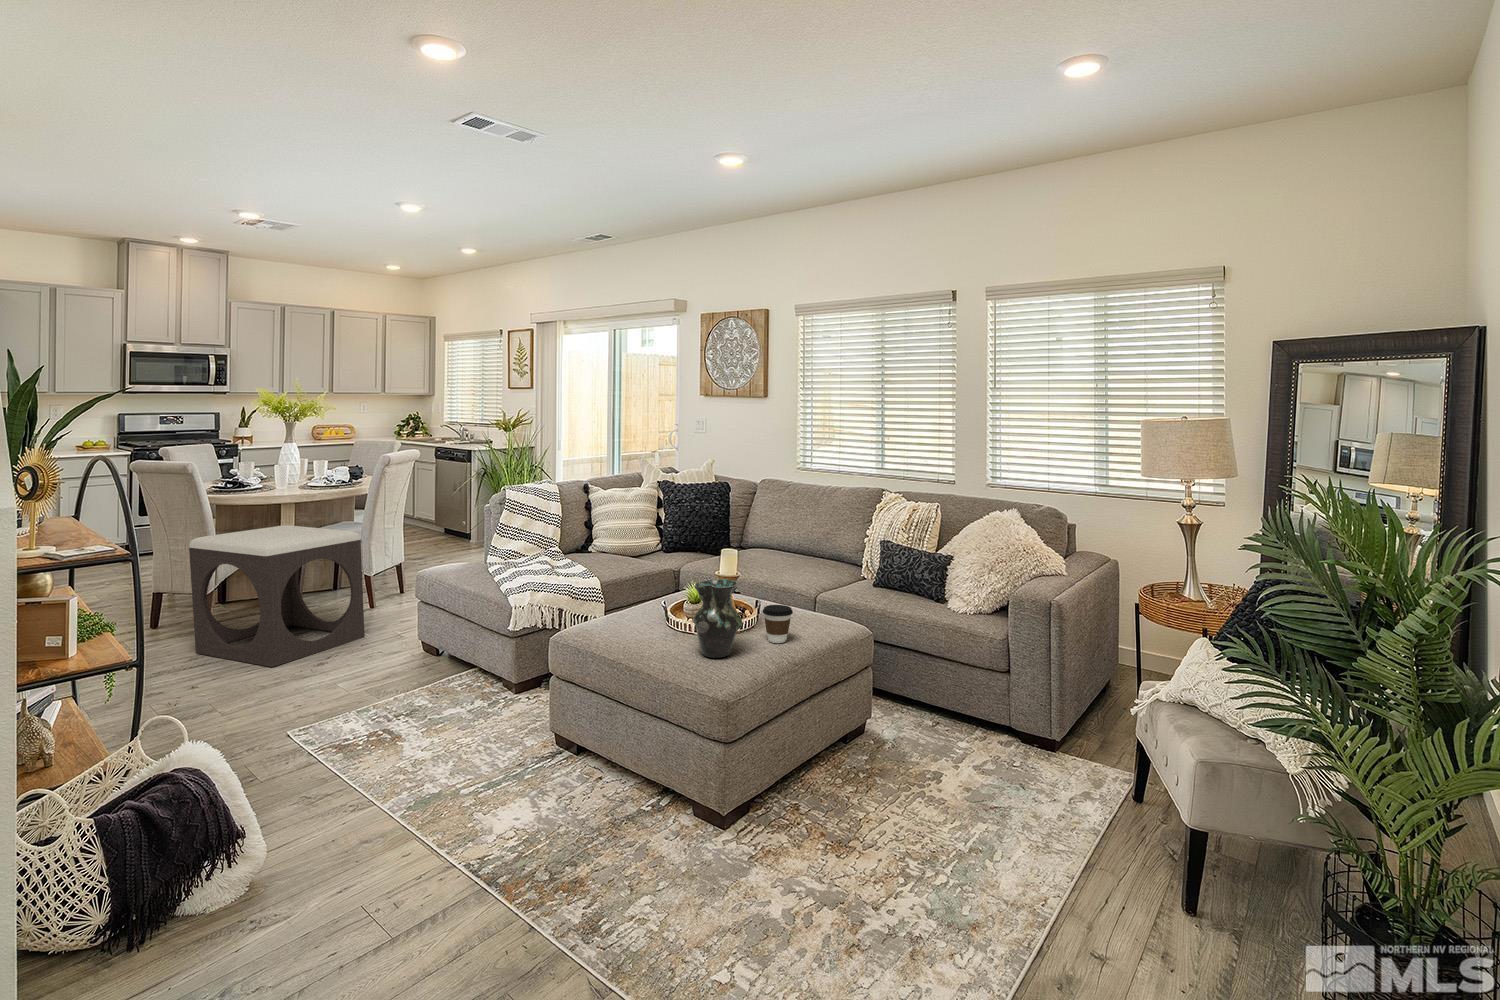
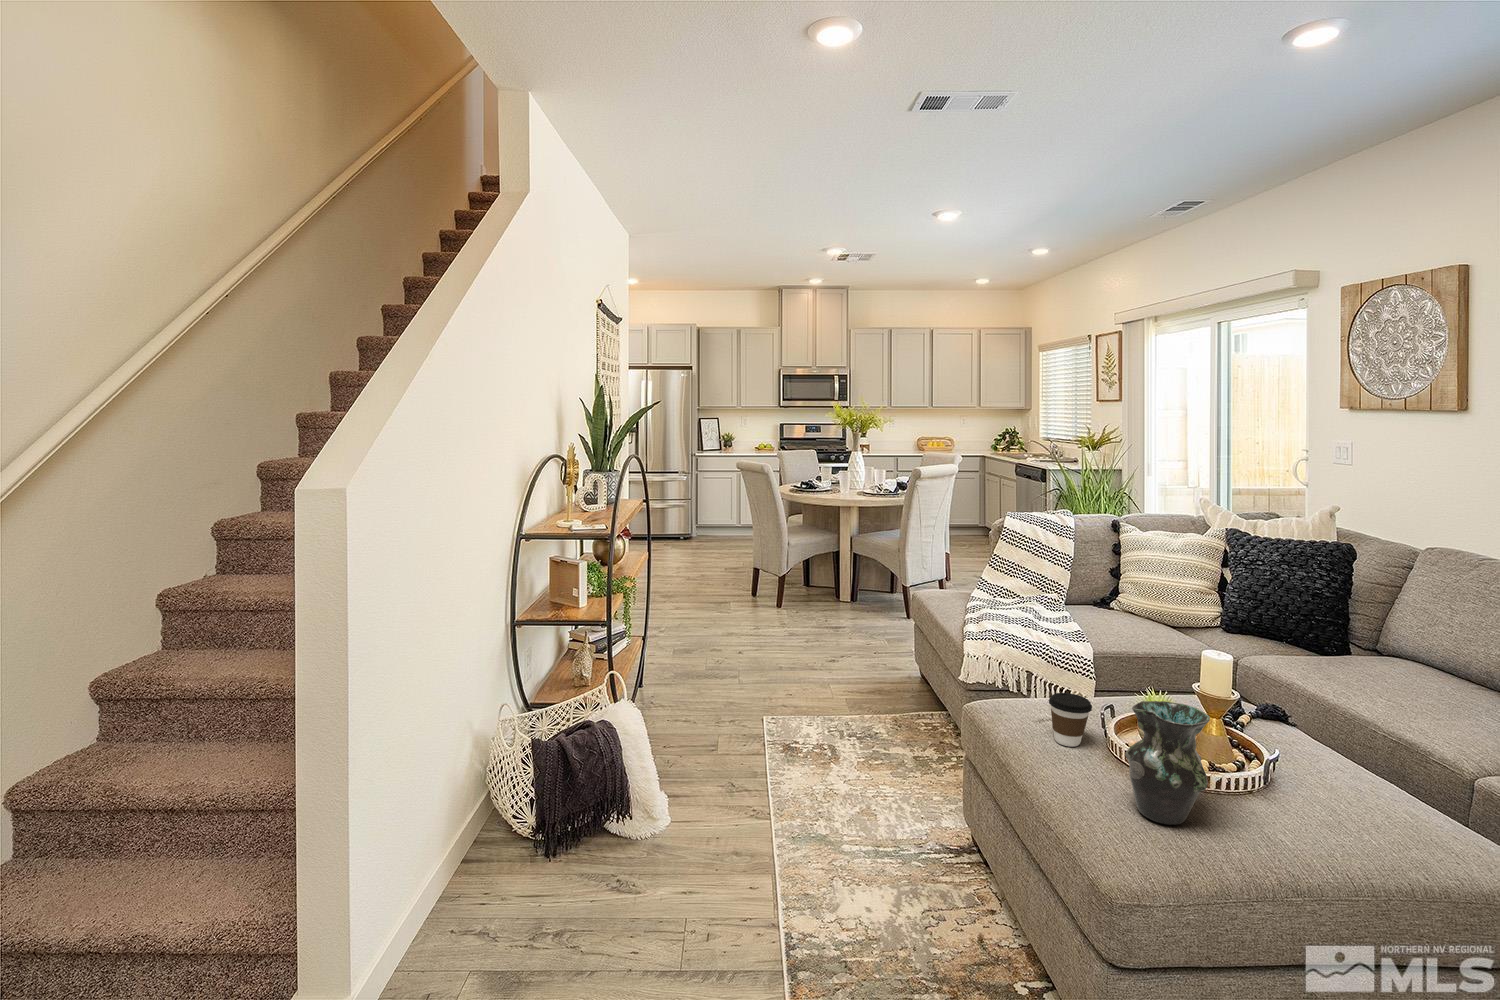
footstool: present [189,525,365,667] -> none [753,529,880,654]
coffee cup: present [763,605,793,643] -> present [1049,693,1092,747]

